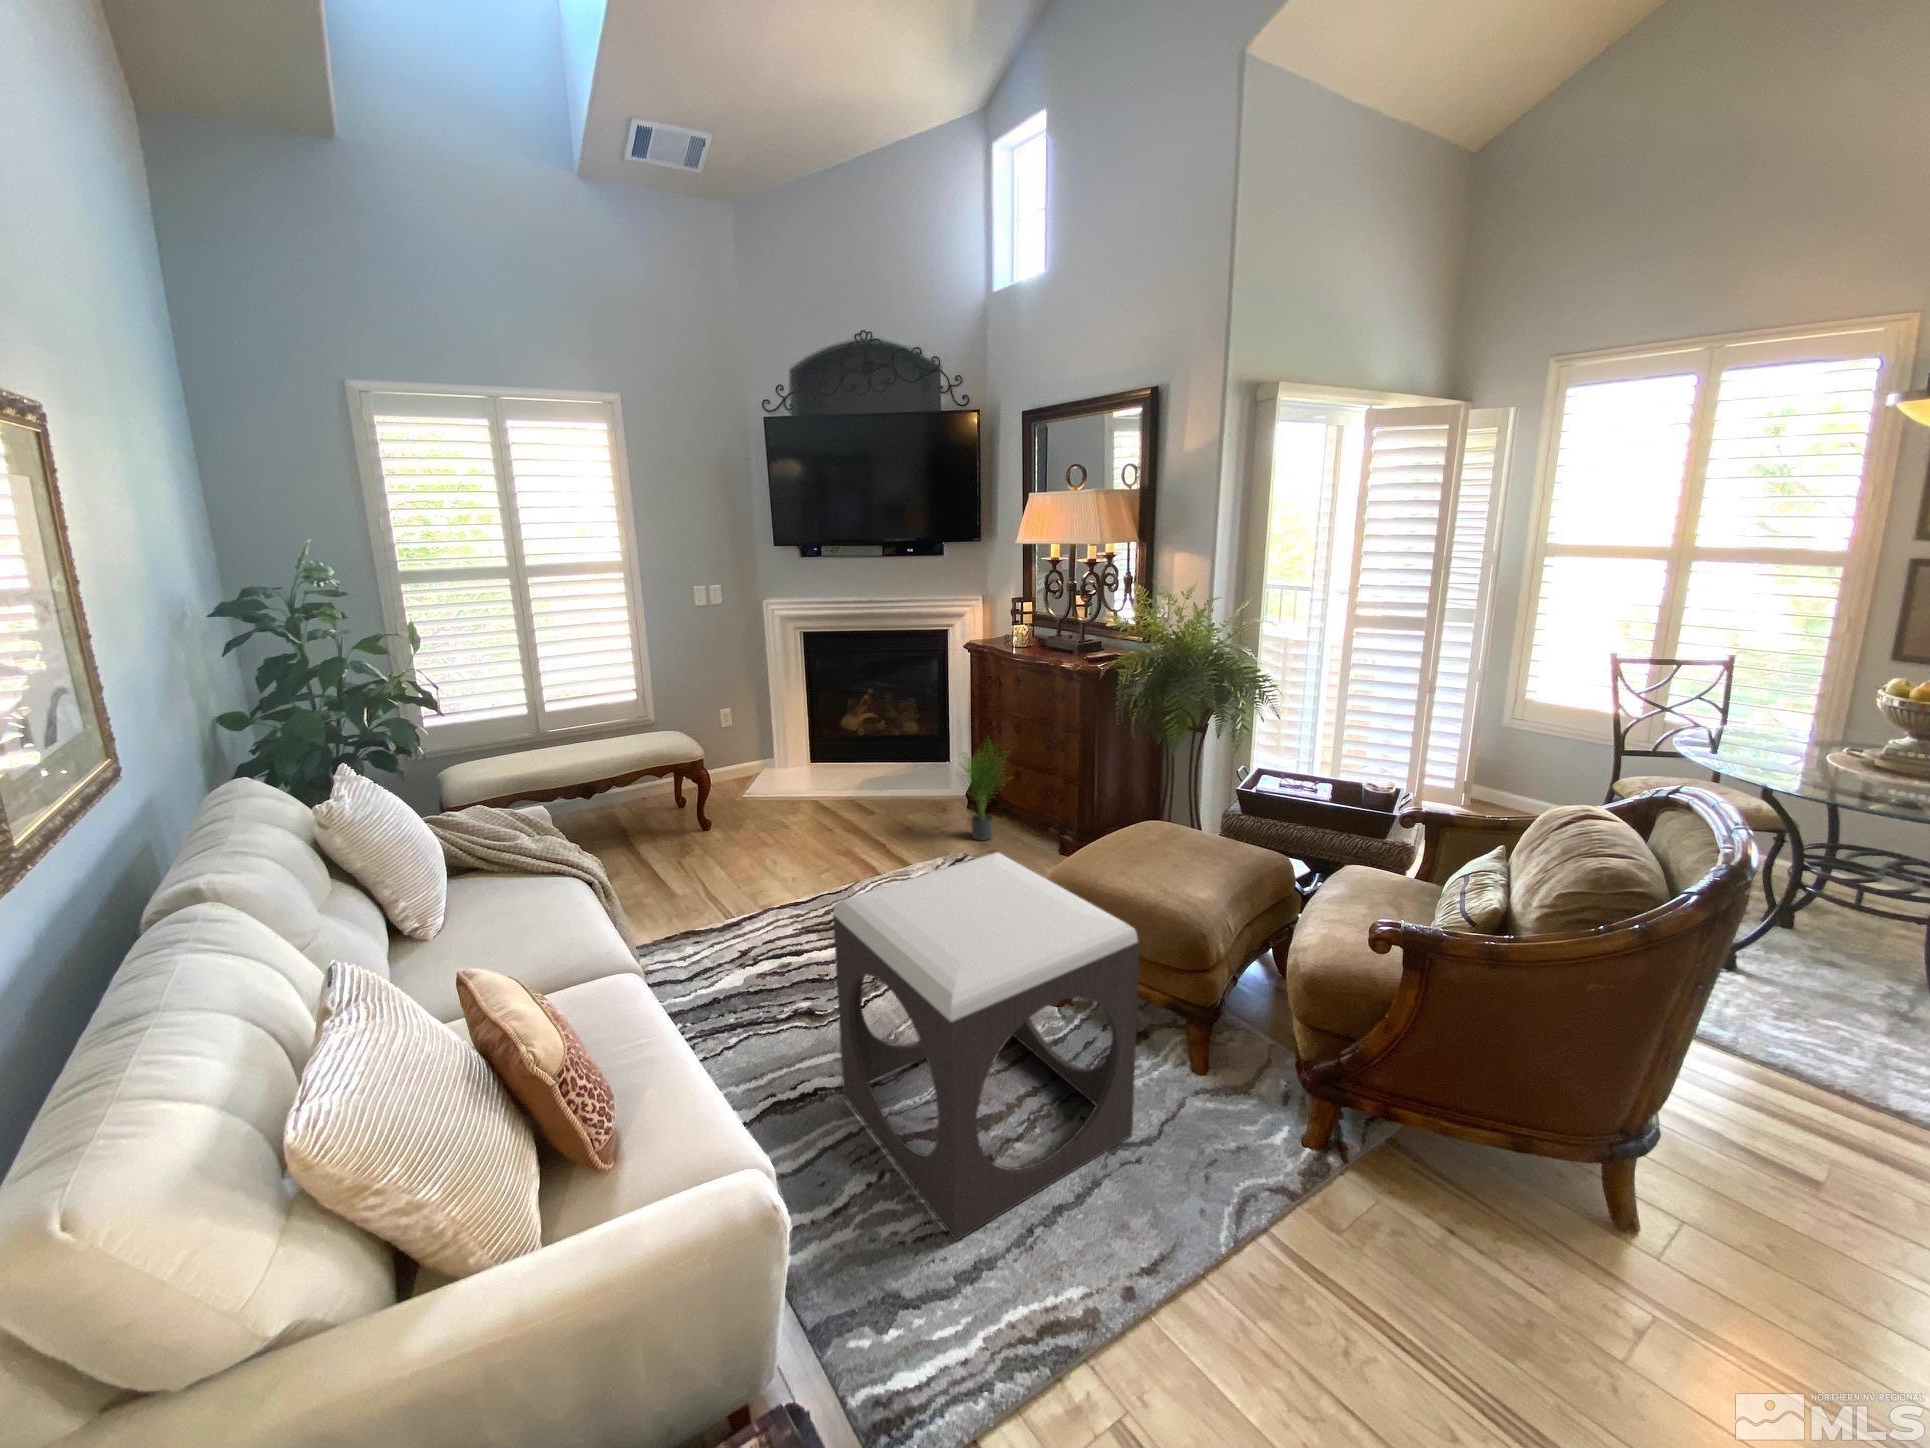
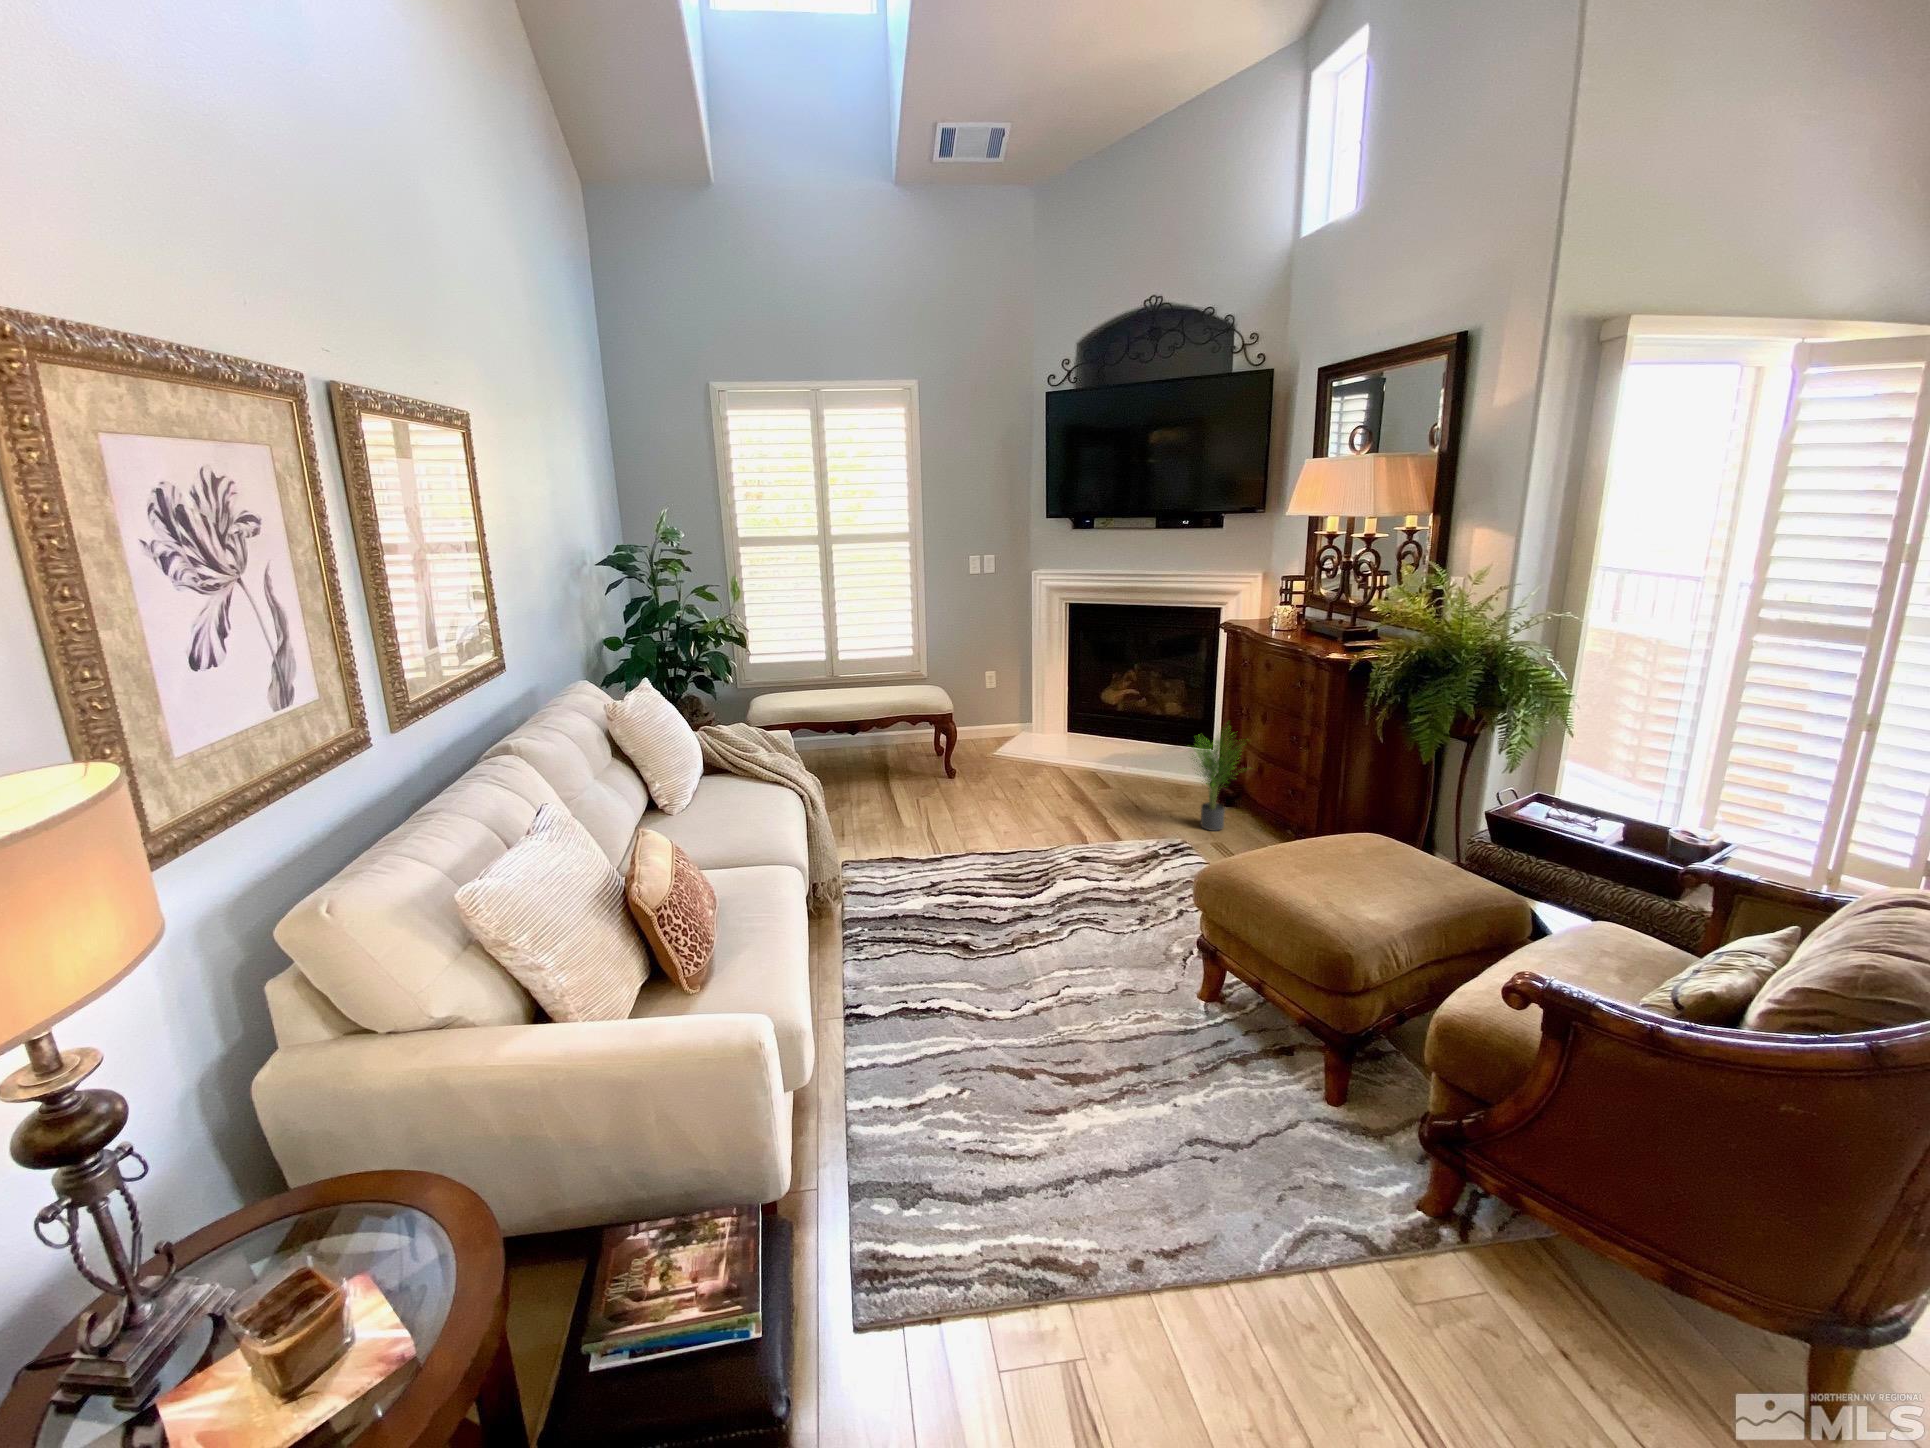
footstool: present [833,852,1140,1241] -> none [956,824,1234,1164]

